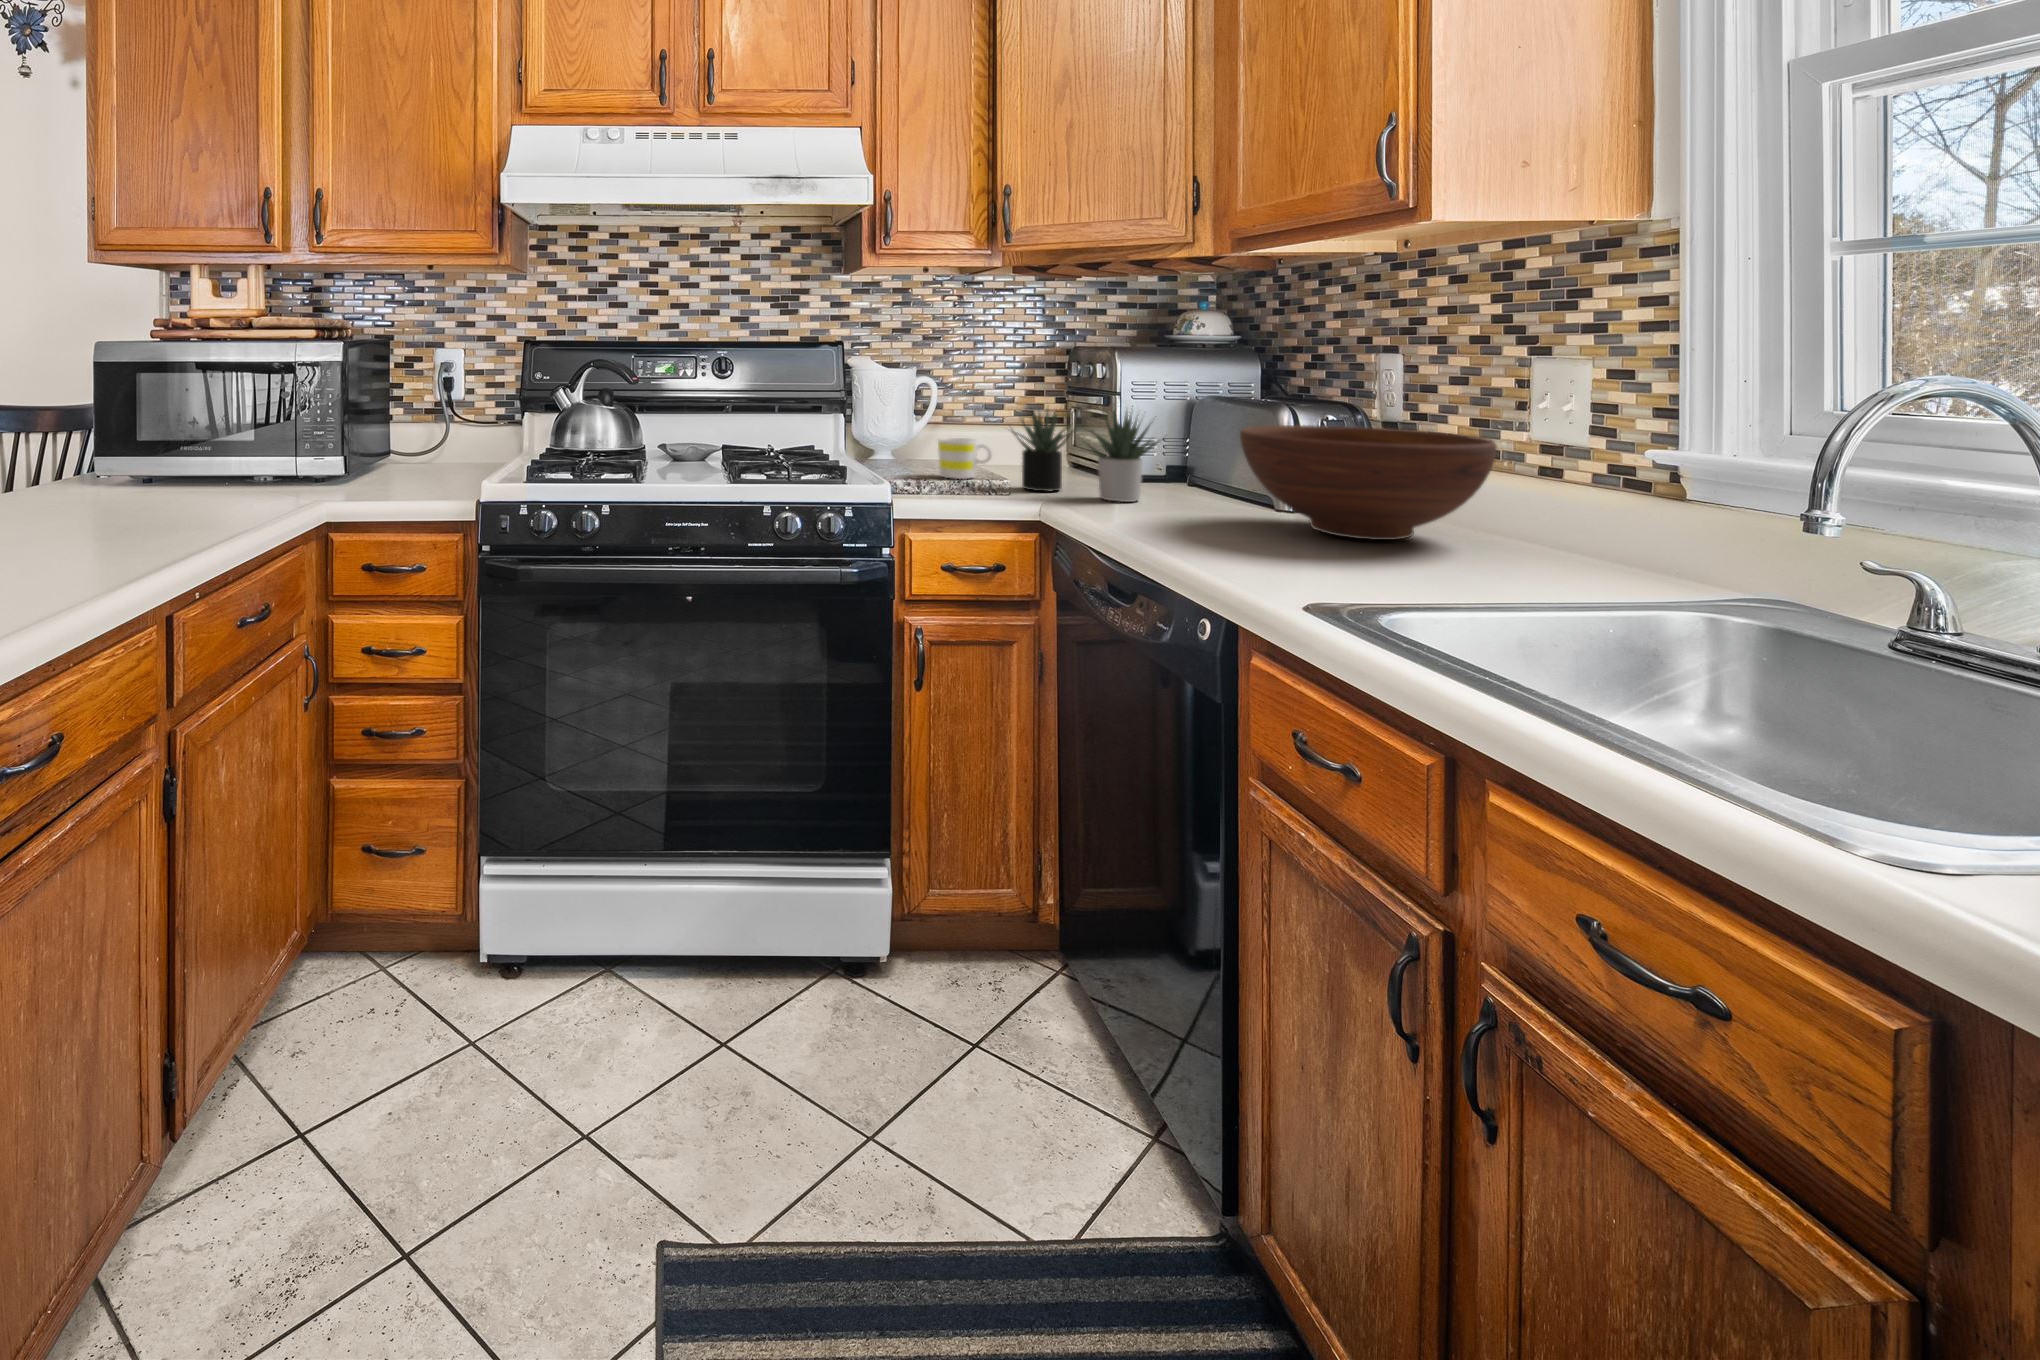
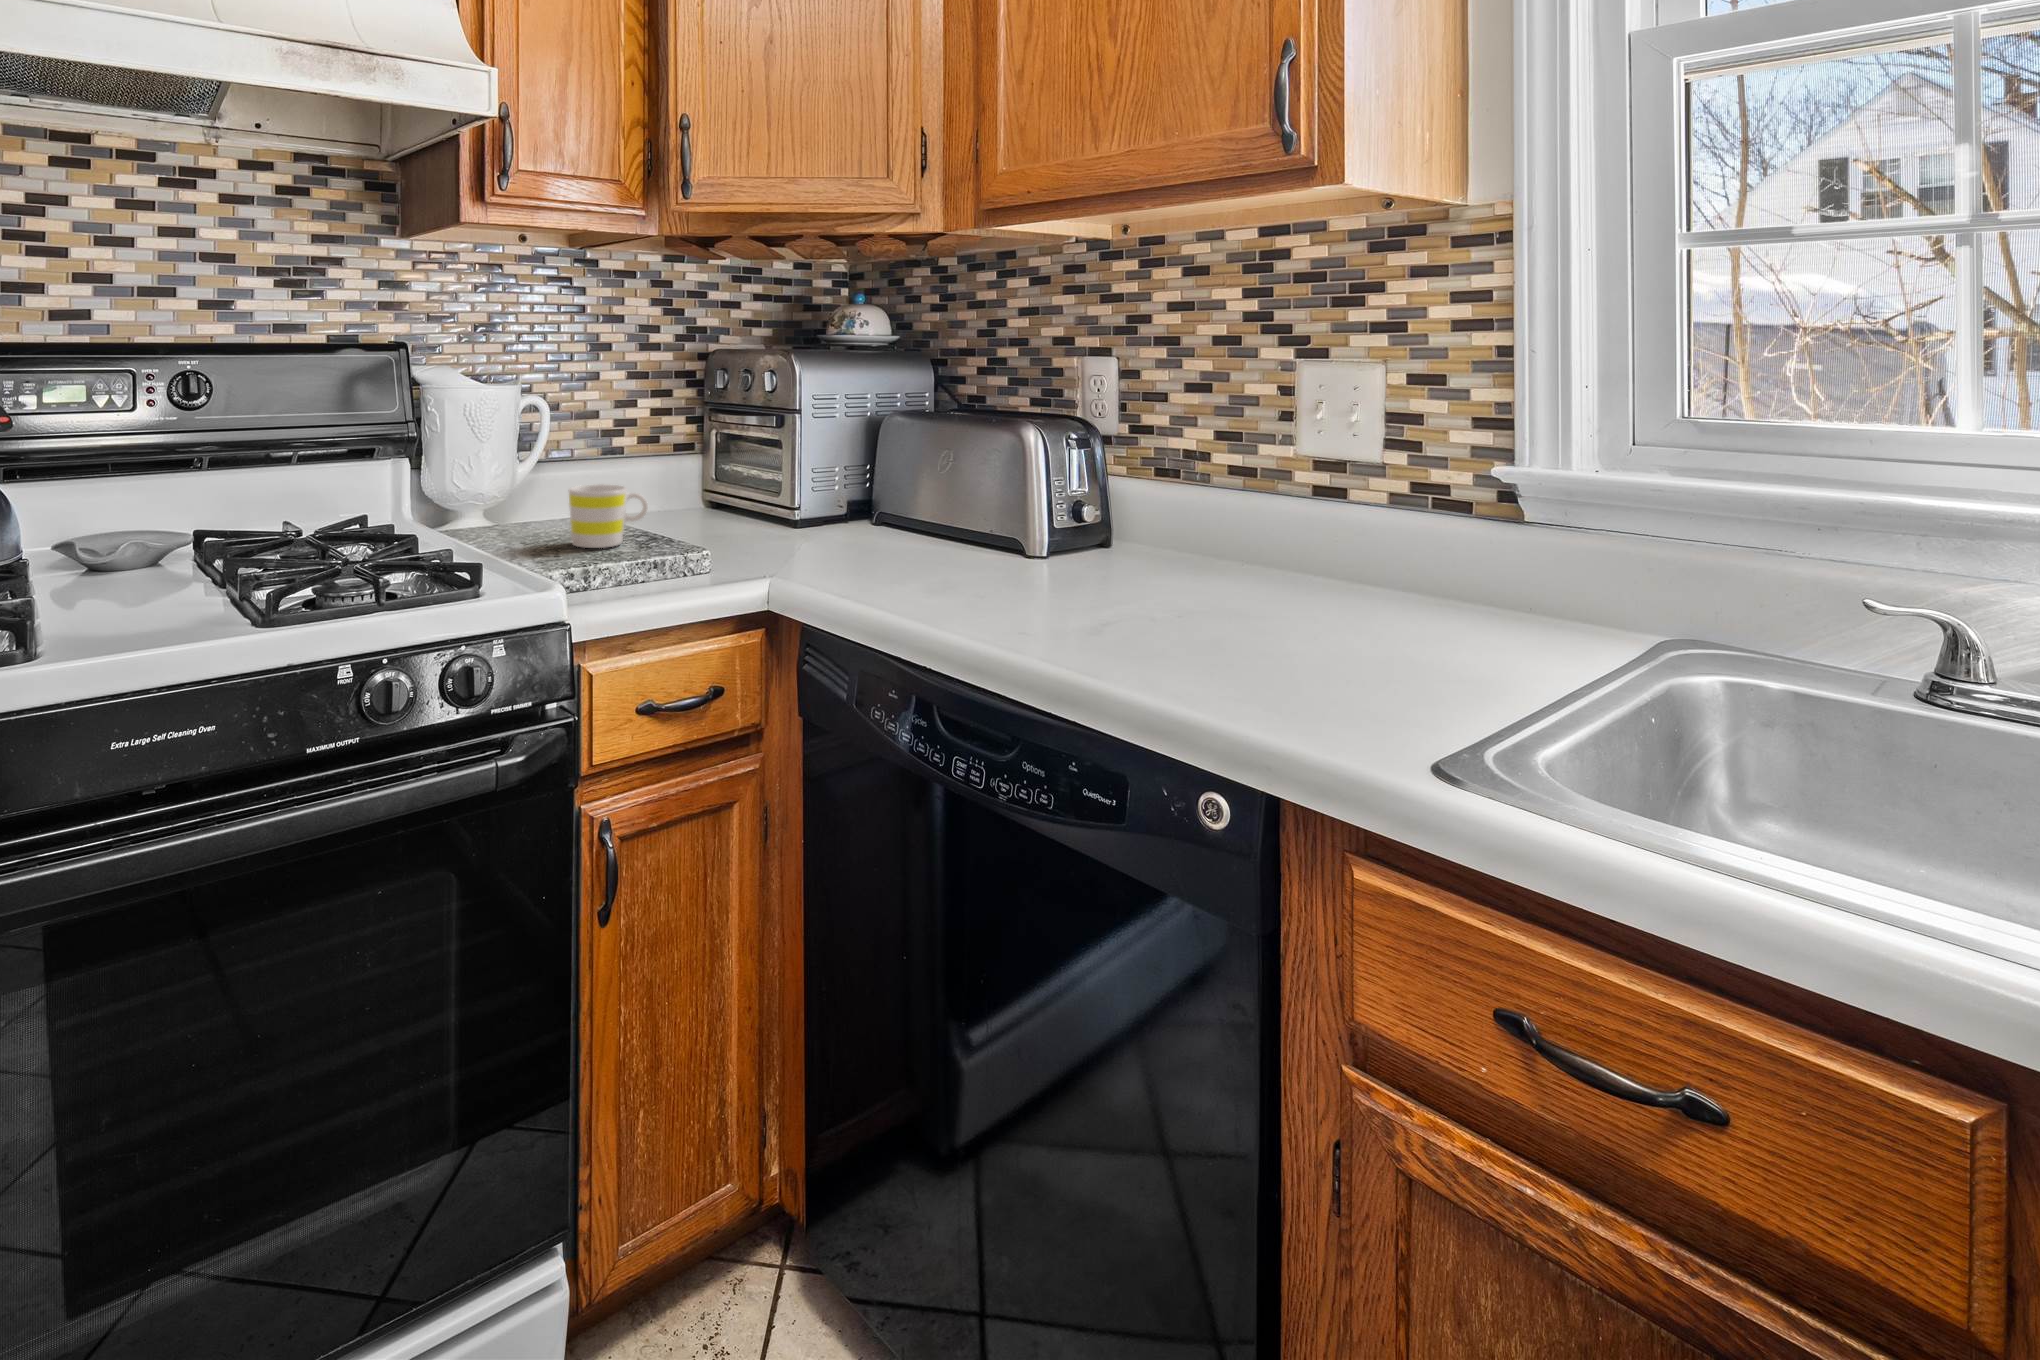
succulent plant: present [1011,406,1159,502] -> none [680,425,913,567]
fruit bowl: present [1240,425,1497,540] -> none [1037,448,1328,598]

